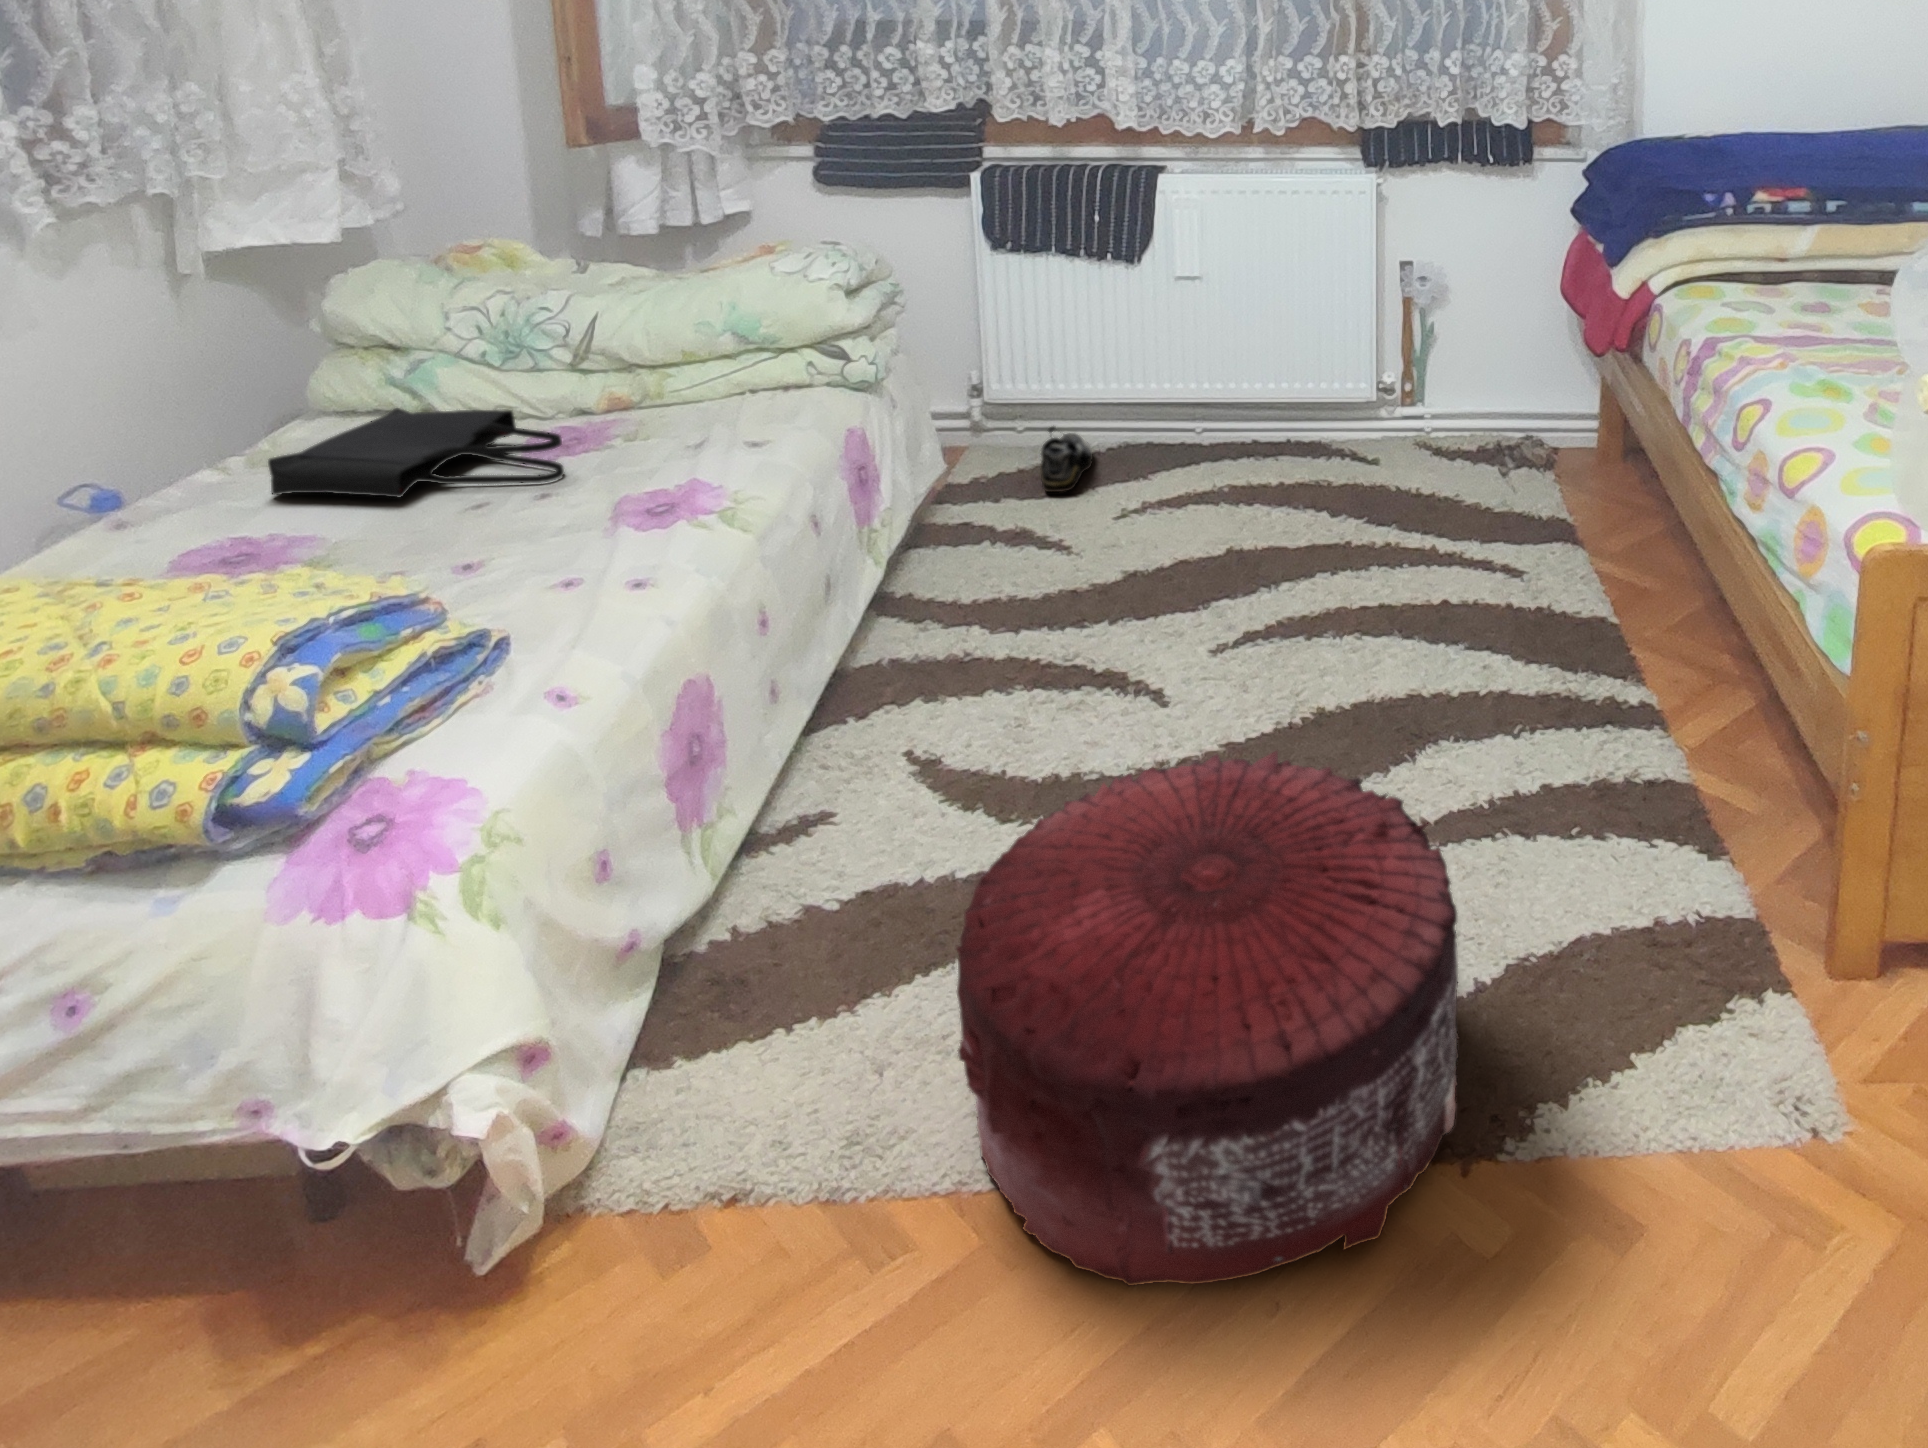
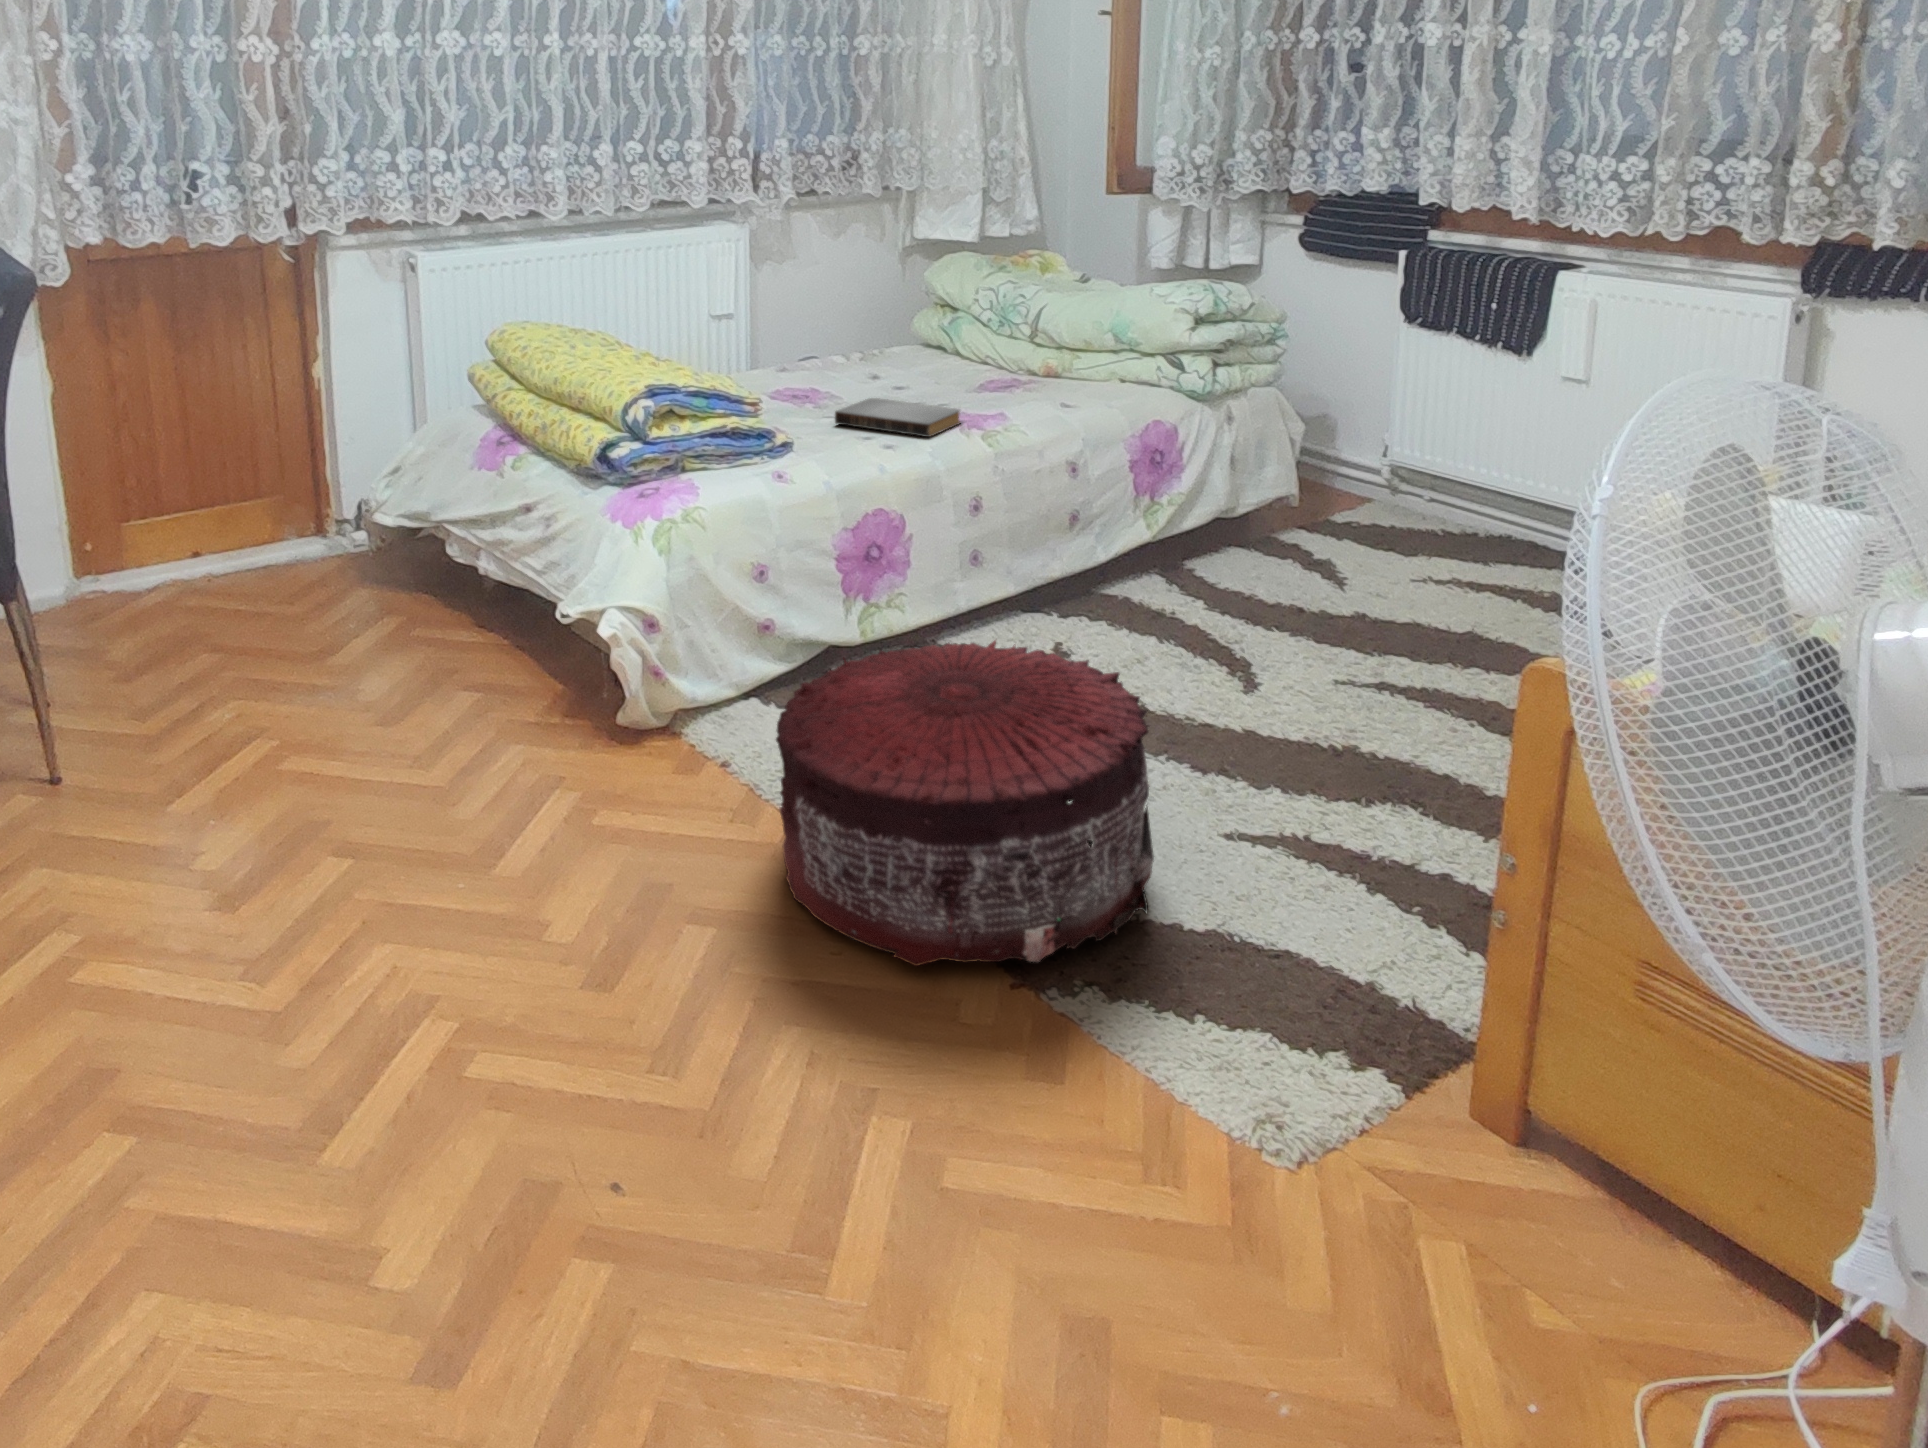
tote bag: present [268,408,564,497] -> none [825,342,957,395]
shoe: present [1040,426,1093,492] -> none [1370,489,1452,548]
book: none [484,493,677,578] -> present [835,398,960,437]

